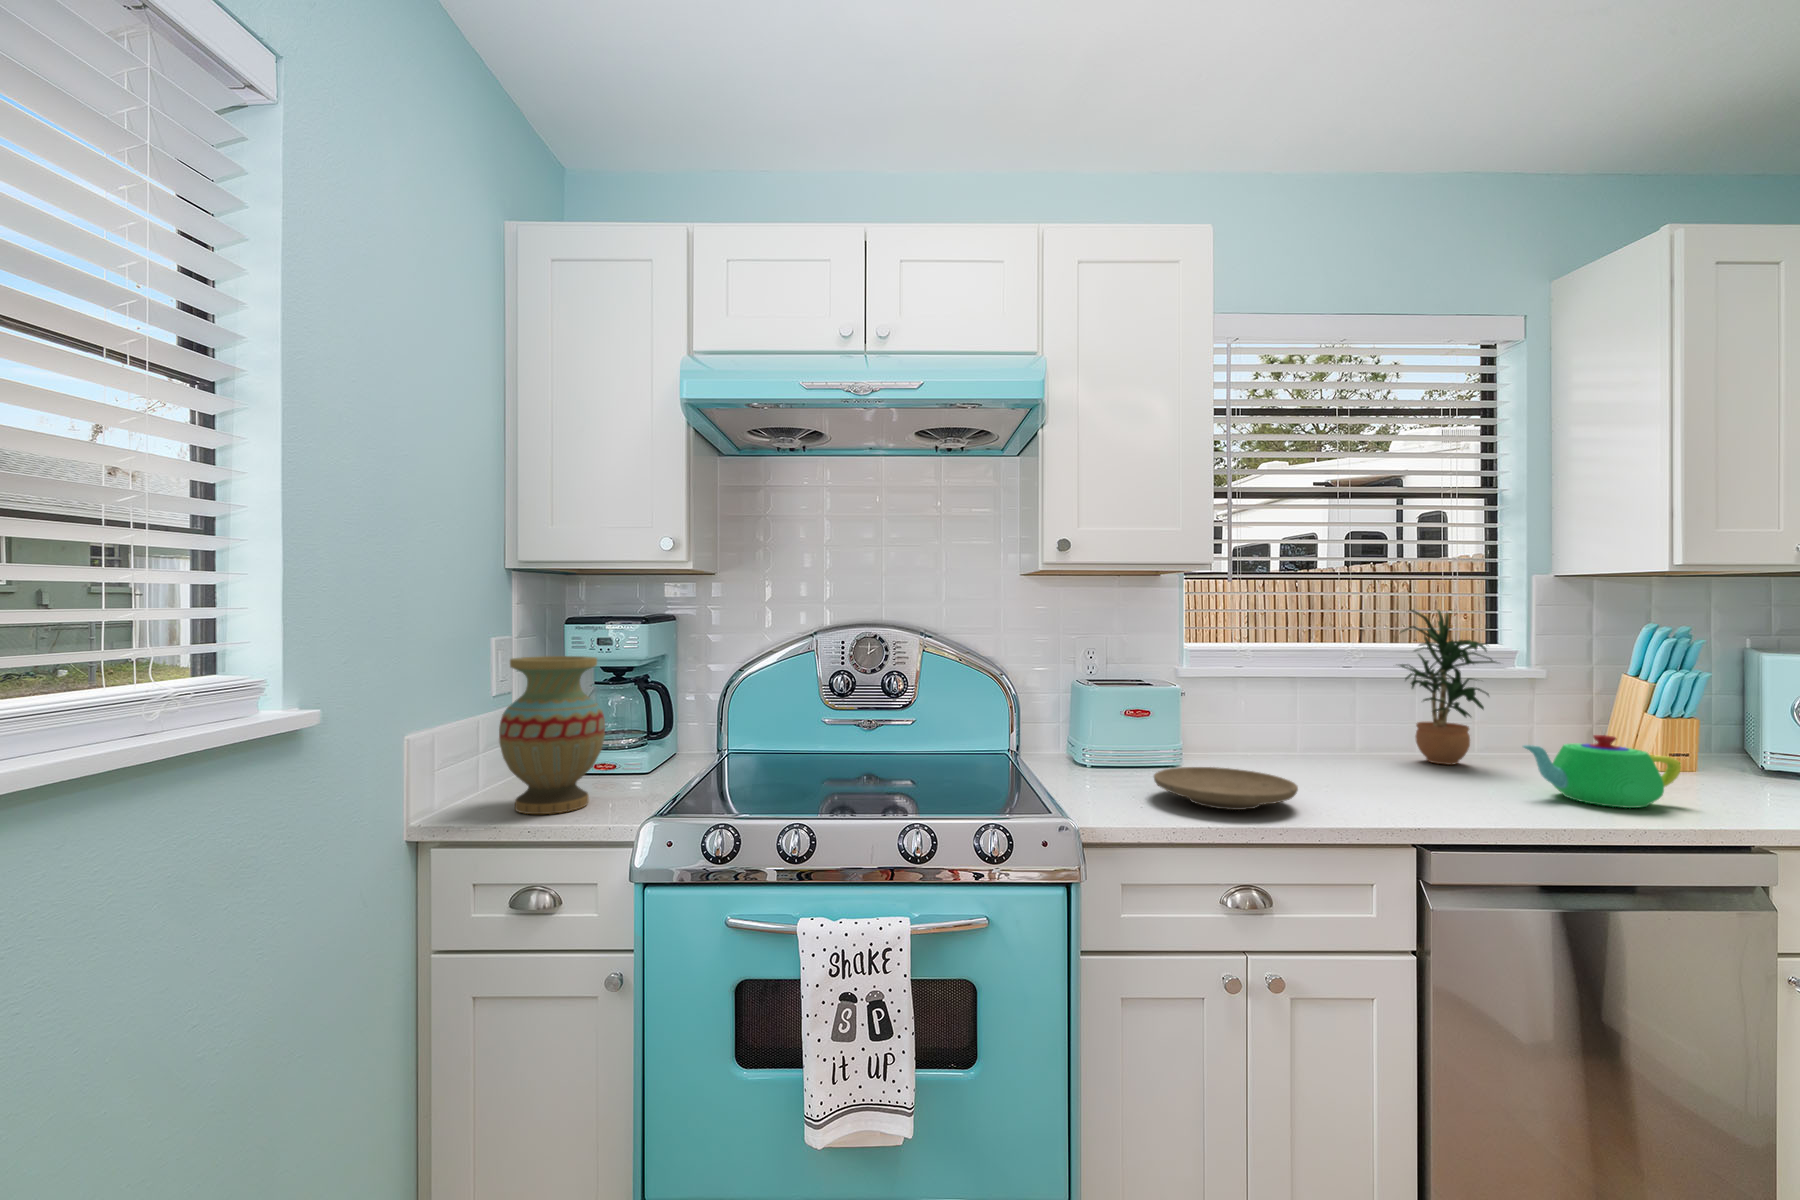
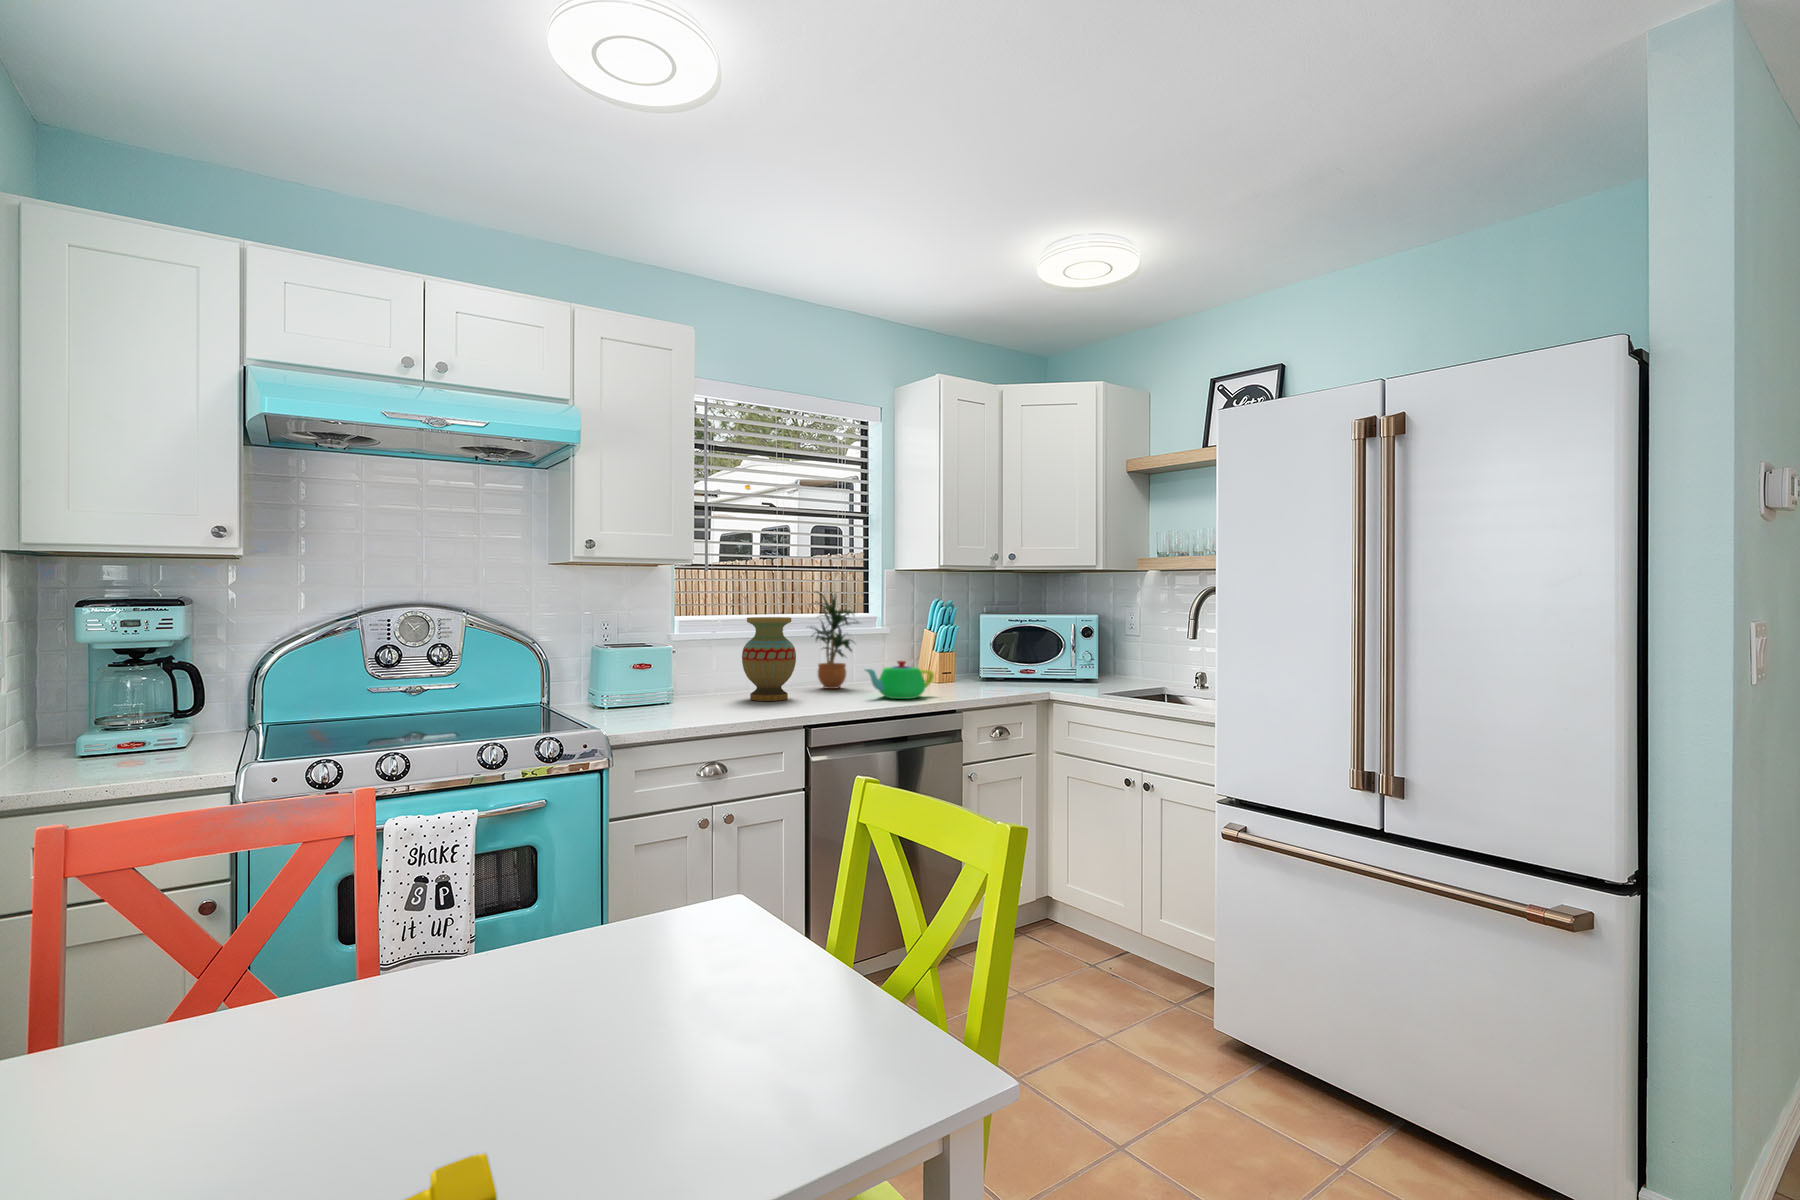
vase: present [499,656,605,814] -> present [742,617,796,701]
plate: present [1154,767,1298,810] -> none [654,696,743,718]

